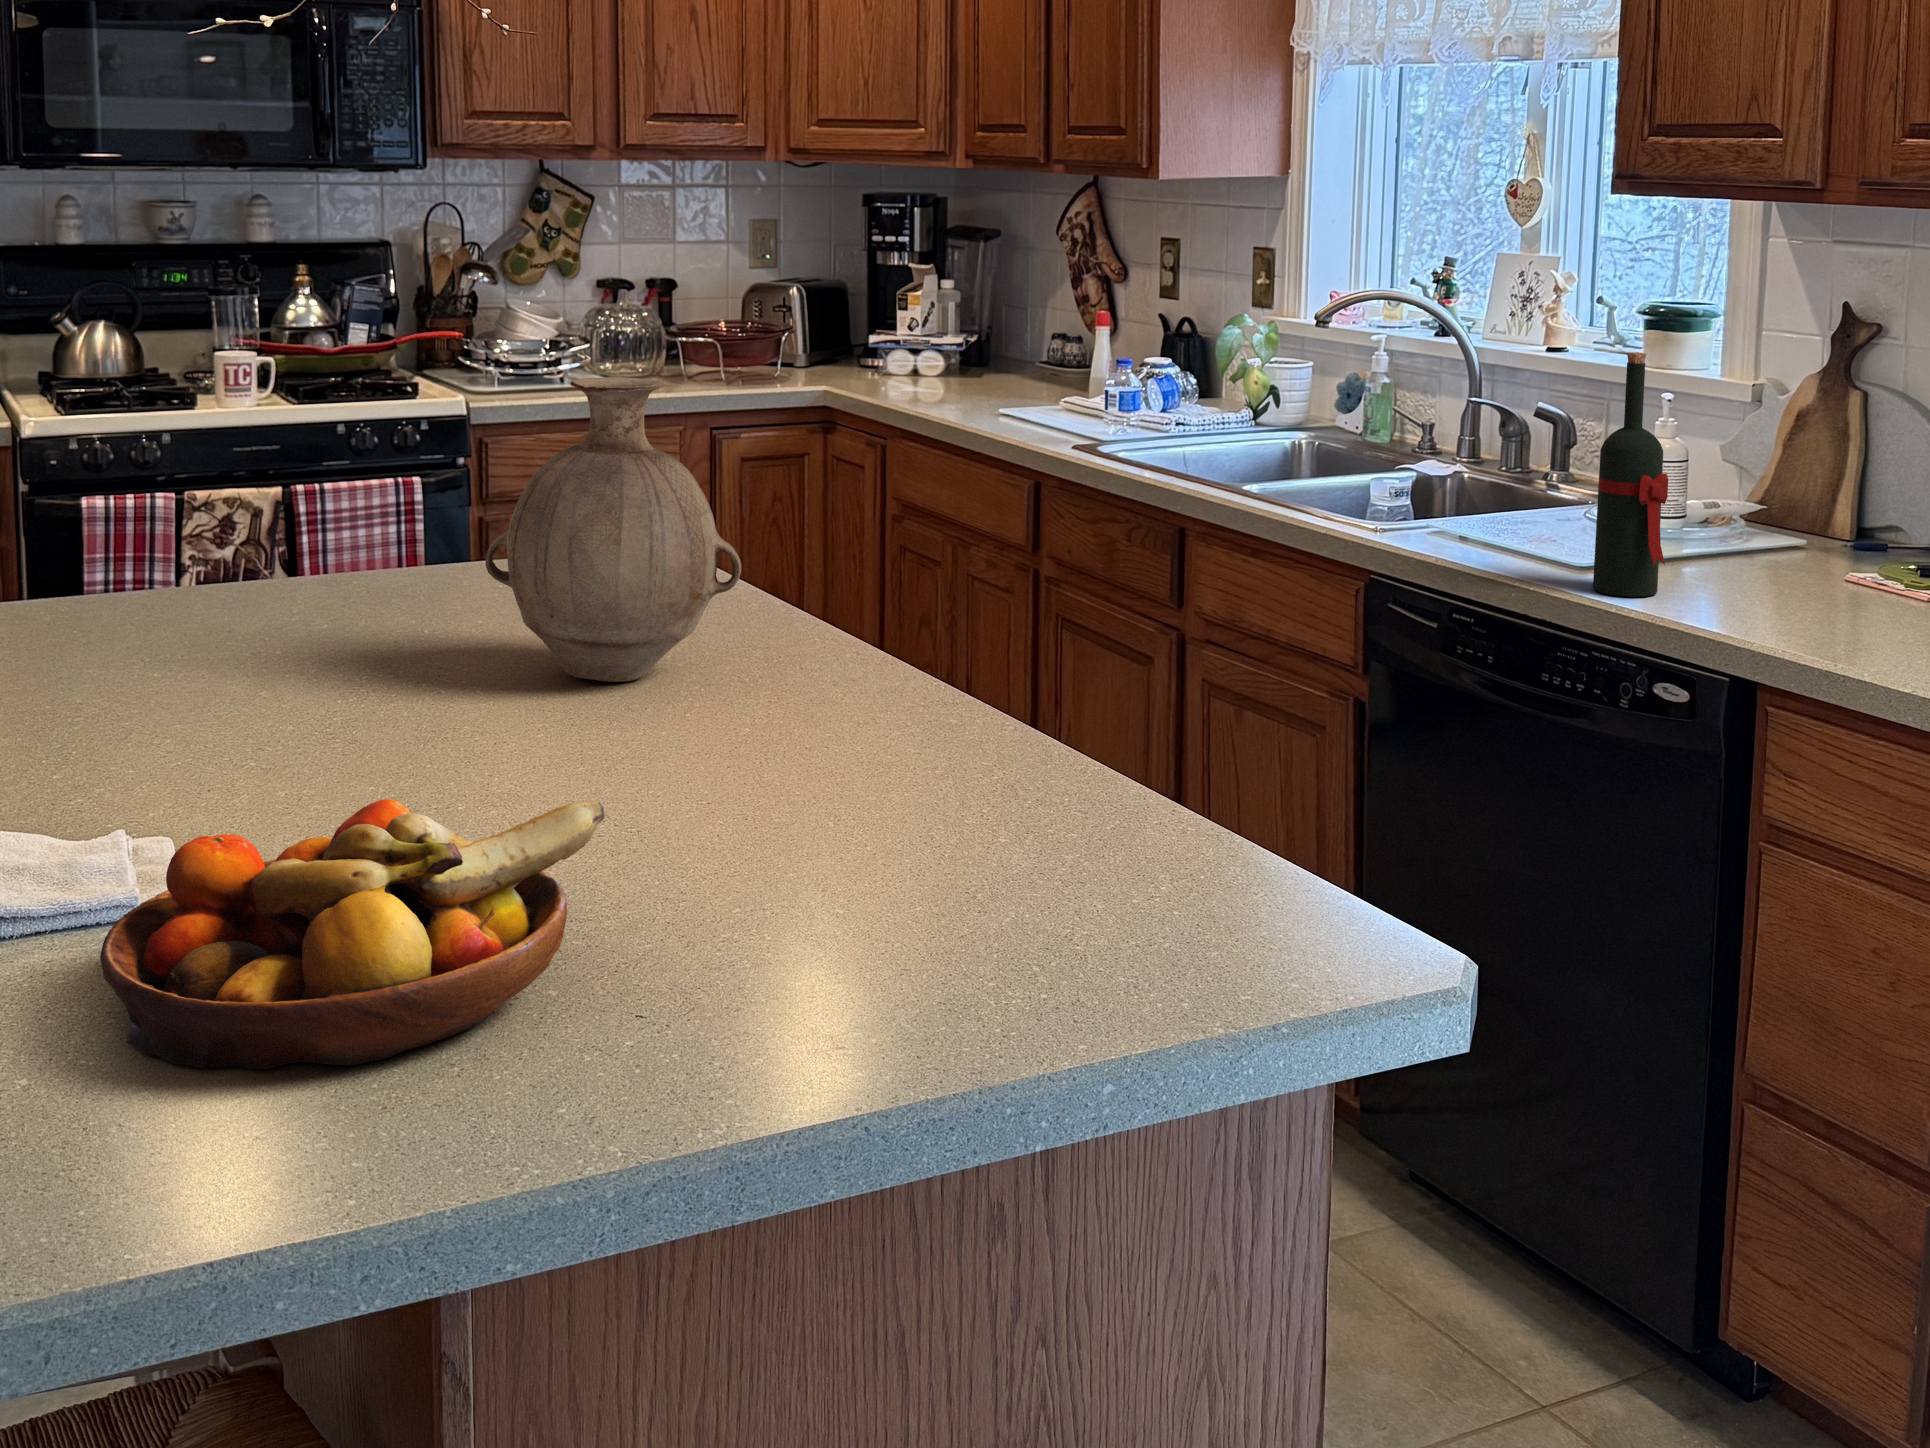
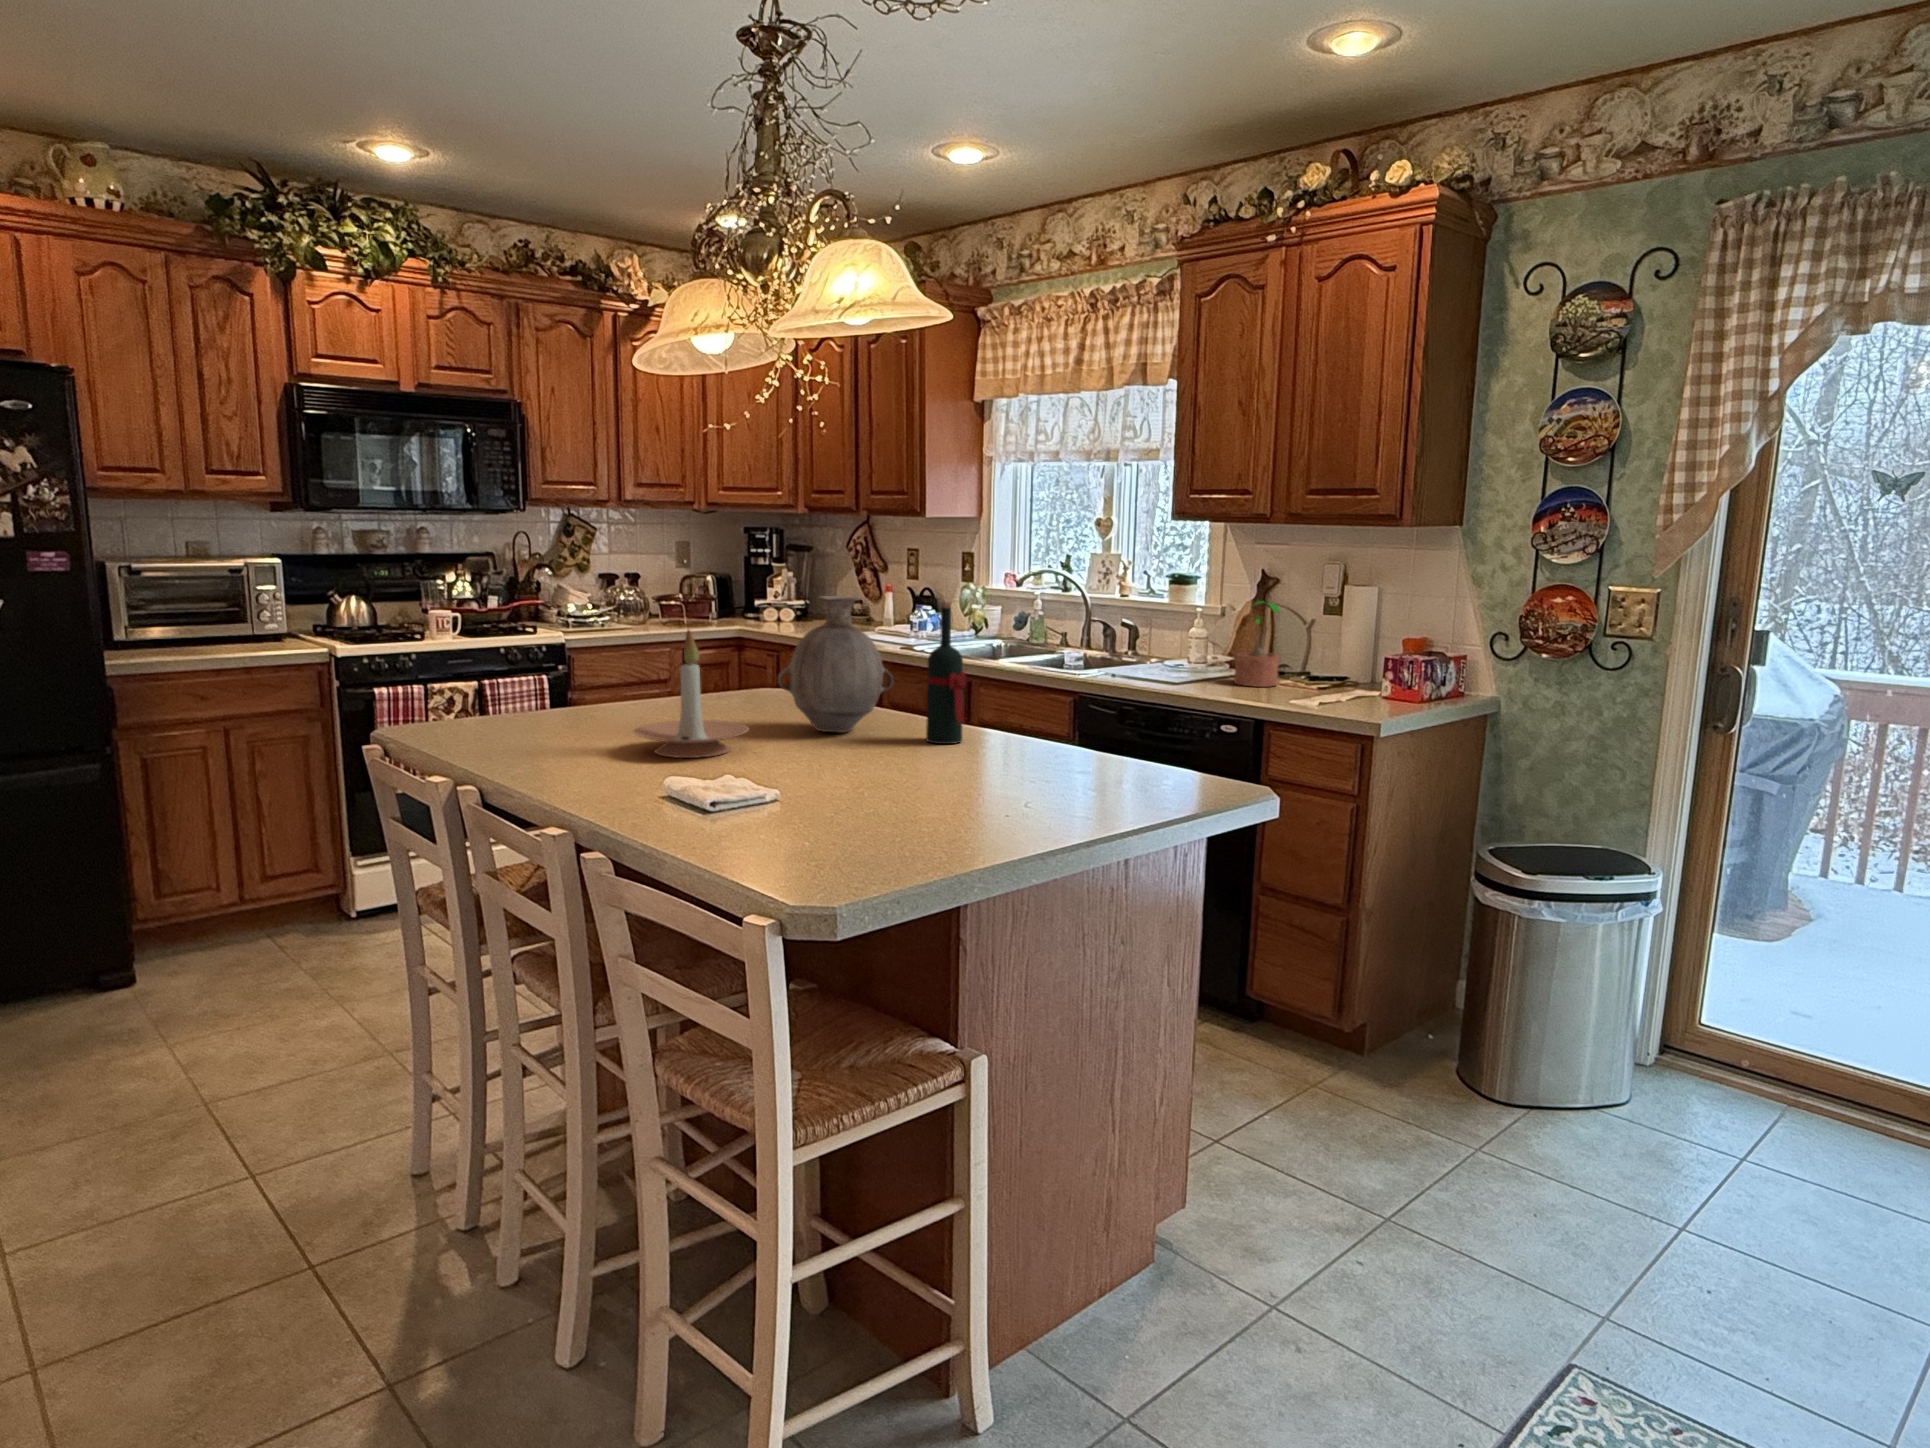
wine bottle: present [1593,352,1668,596] -> present [926,602,966,744]
potted plant: none [1722,384,1841,589] -> present [1234,601,1279,687]
candle holder: none [108,452,368,736] -> present [634,630,749,758]
fruit bowl: present [100,799,605,1069] -> none [809,745,988,844]

